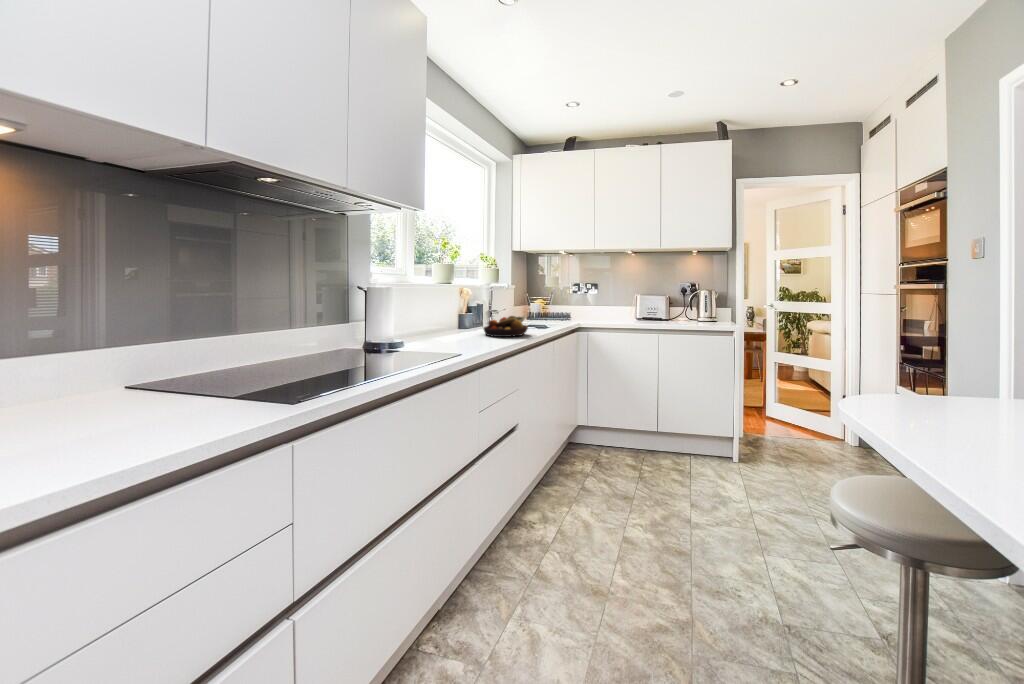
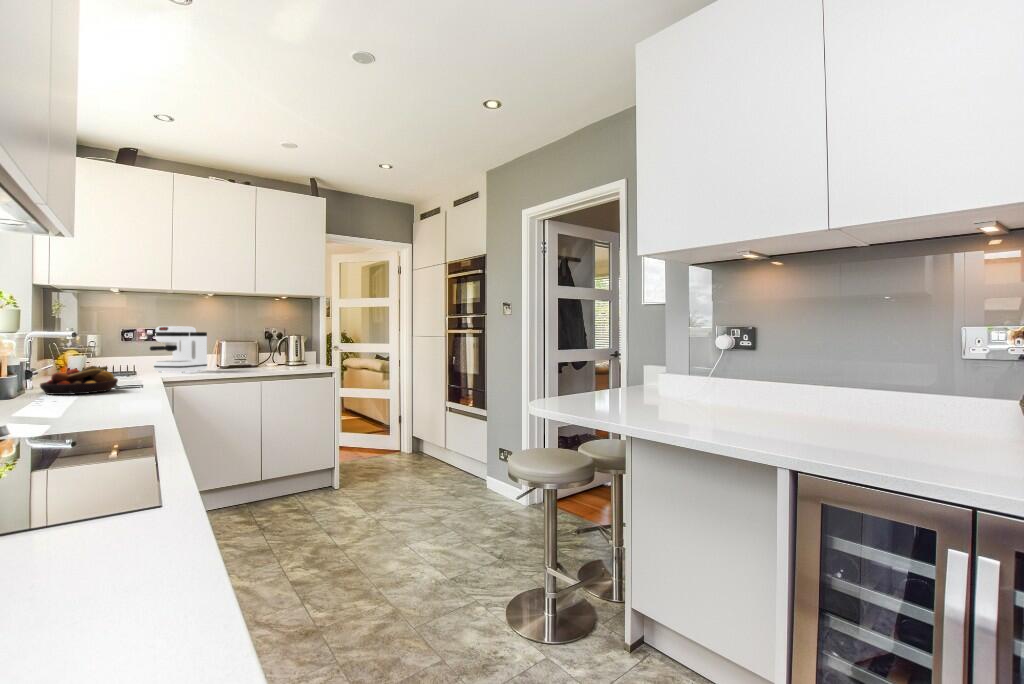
coffee maker: none [582,282,627,323] -> present [150,326,208,373]

